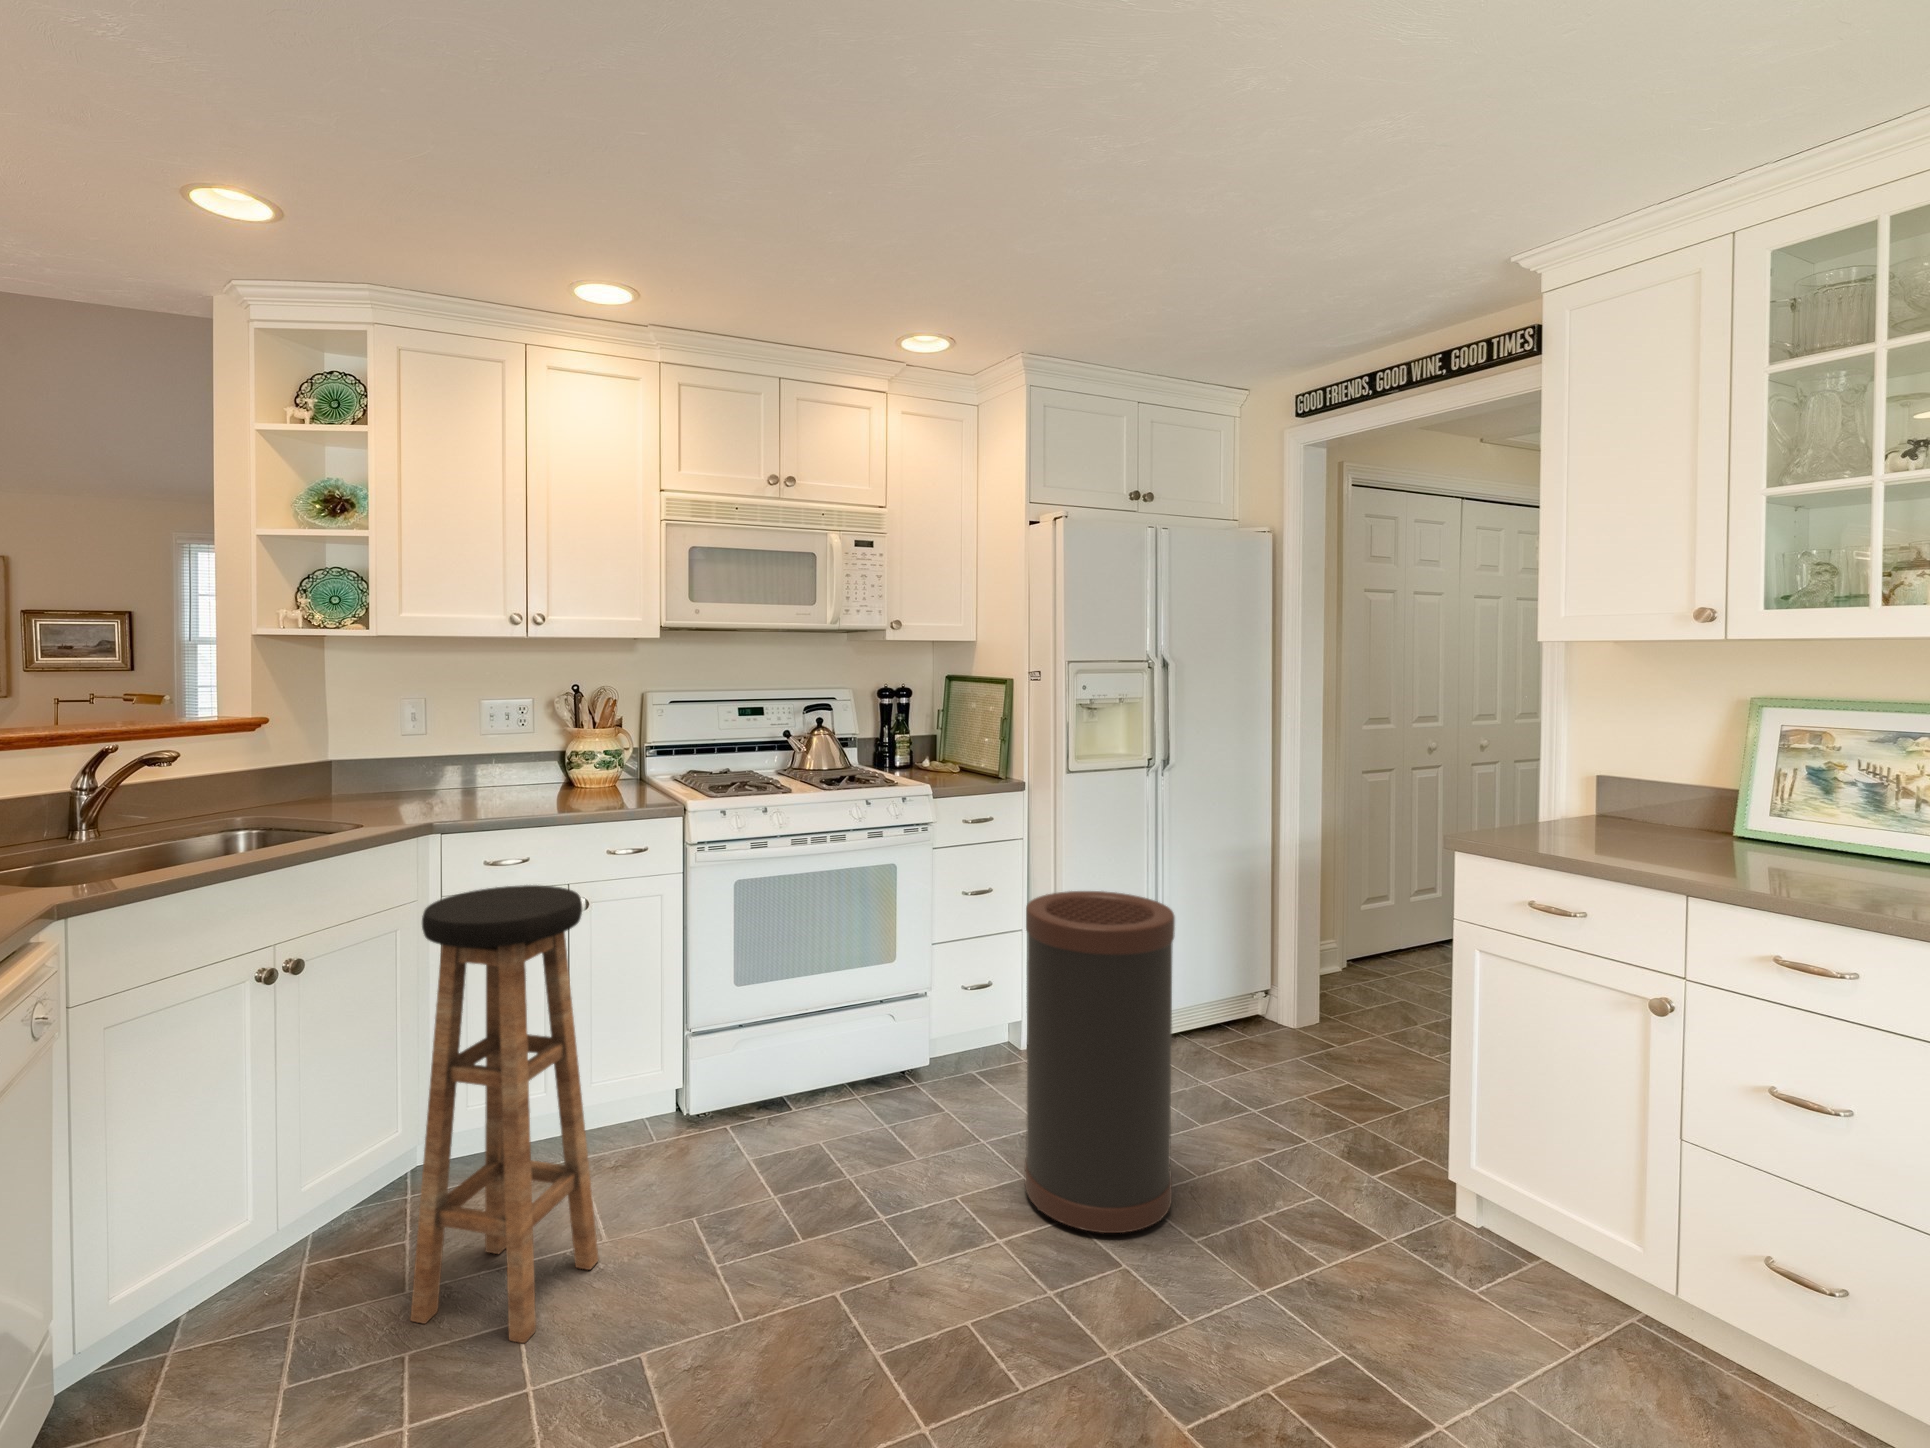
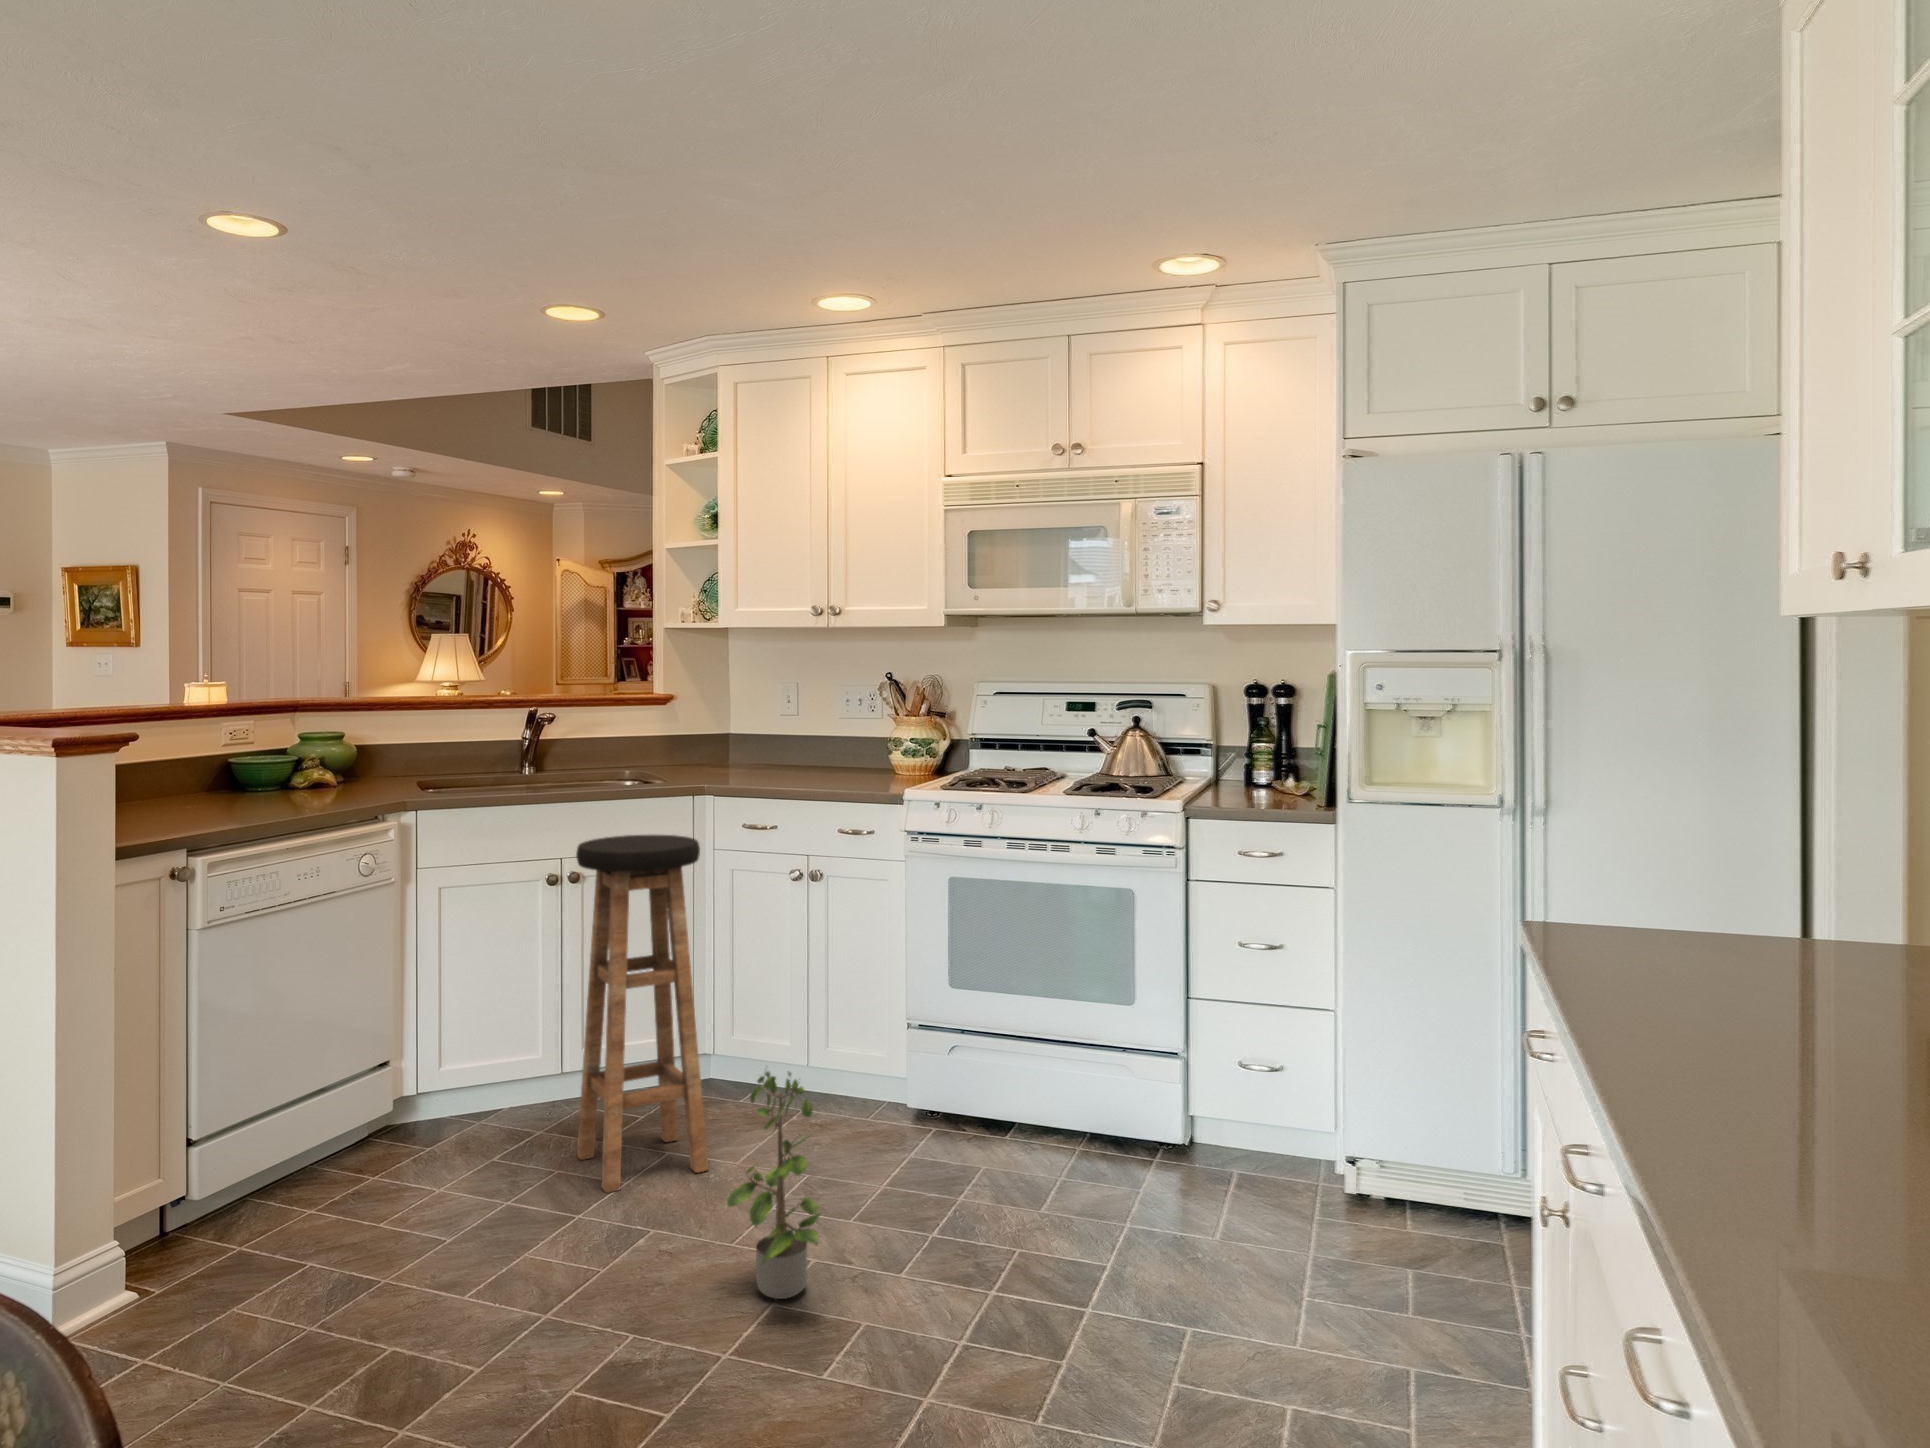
trash can: present [1025,891,1175,1233] -> none [1057,929,1240,1353]
potted plant: none [811,1107,956,1349] -> present [727,1071,821,1299]

